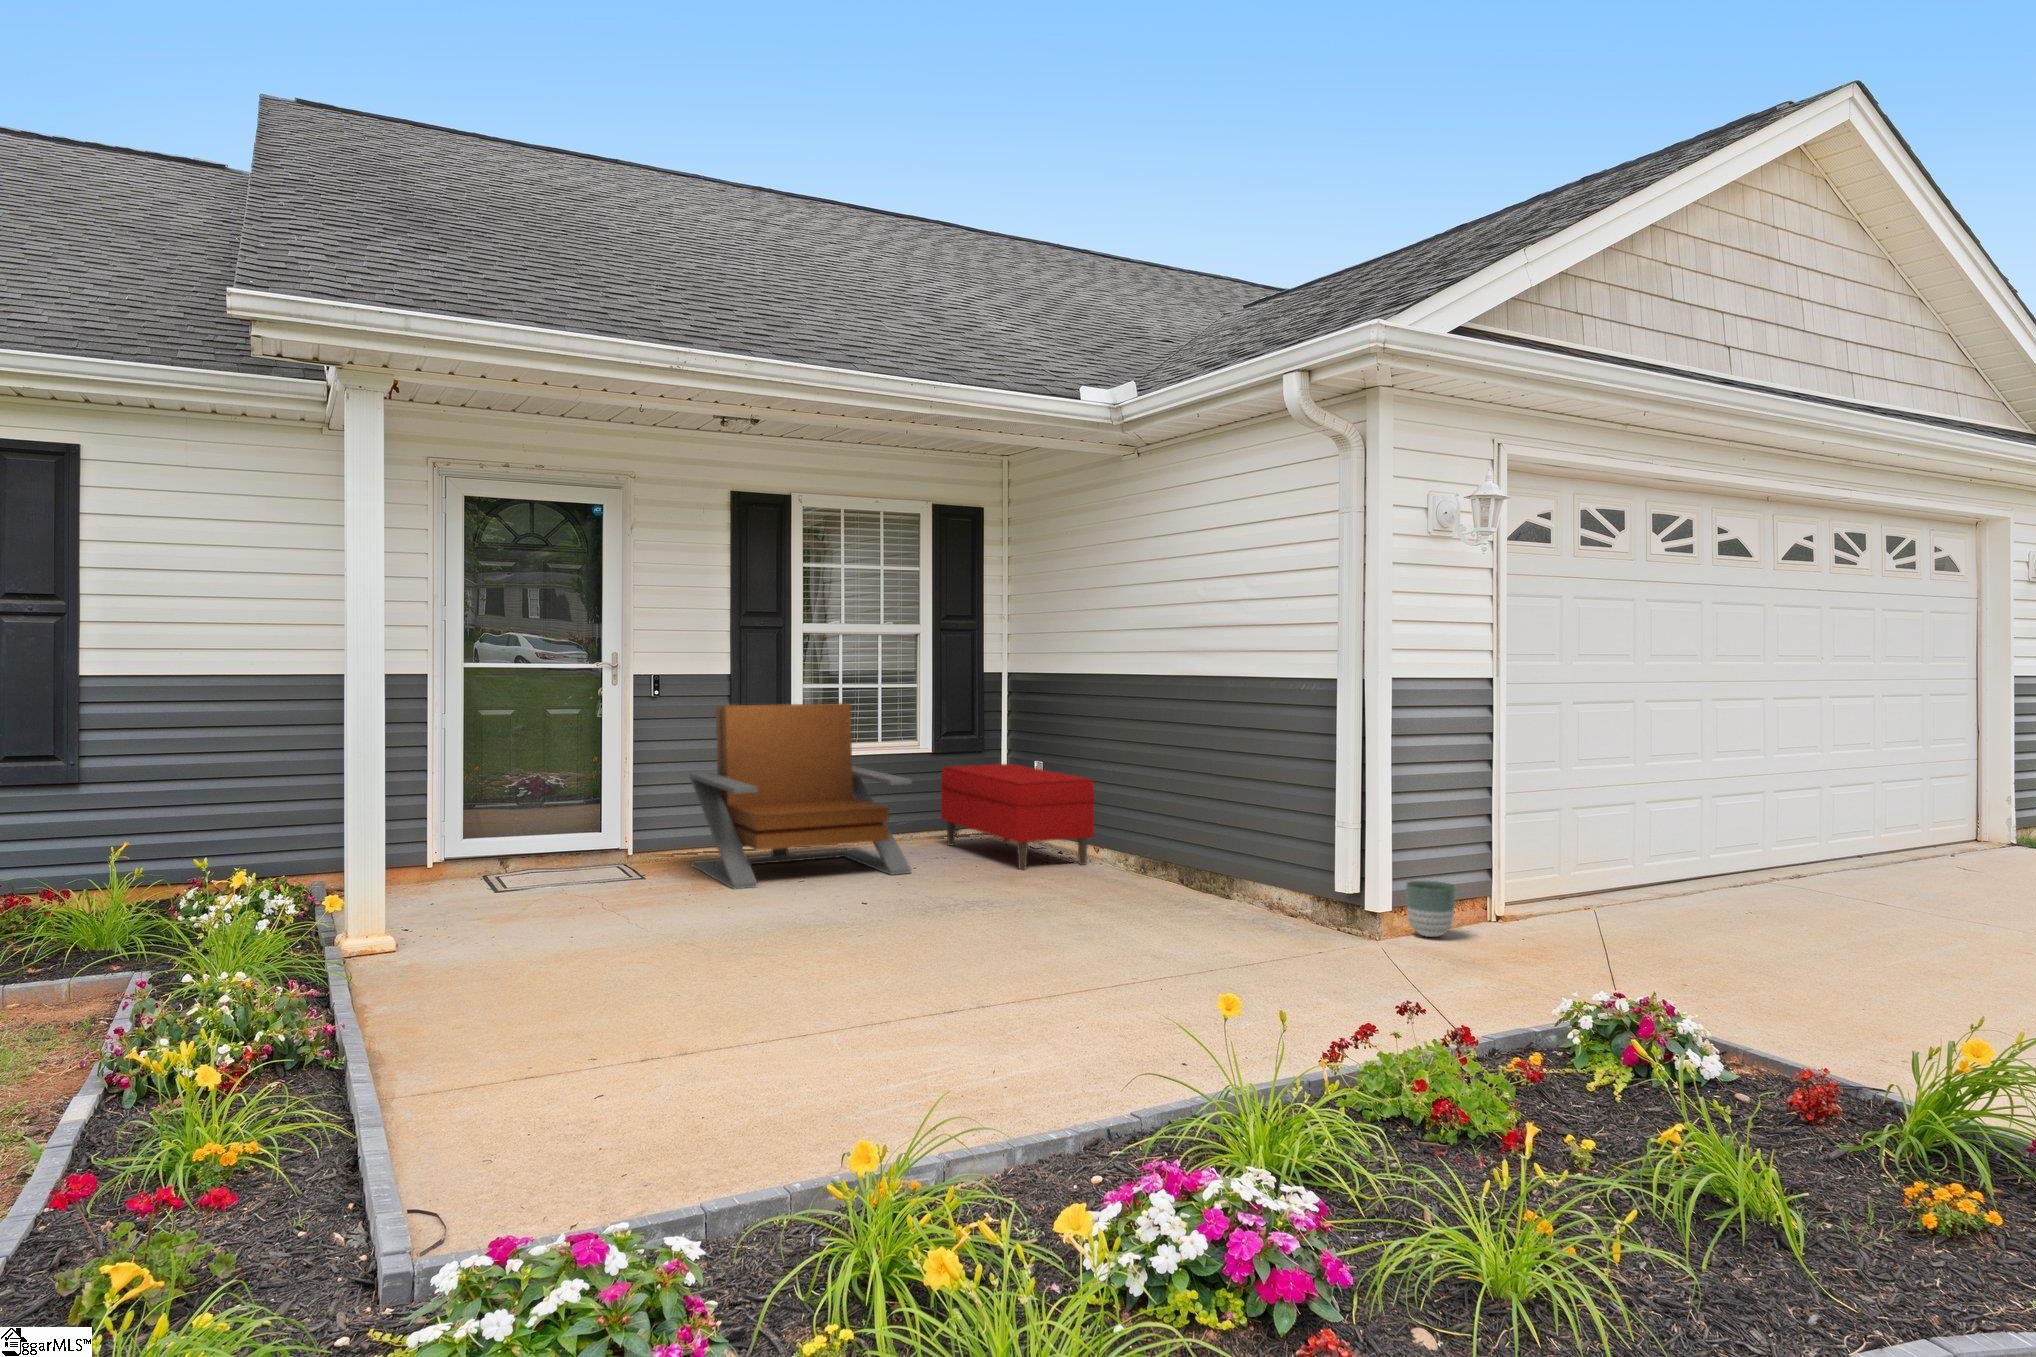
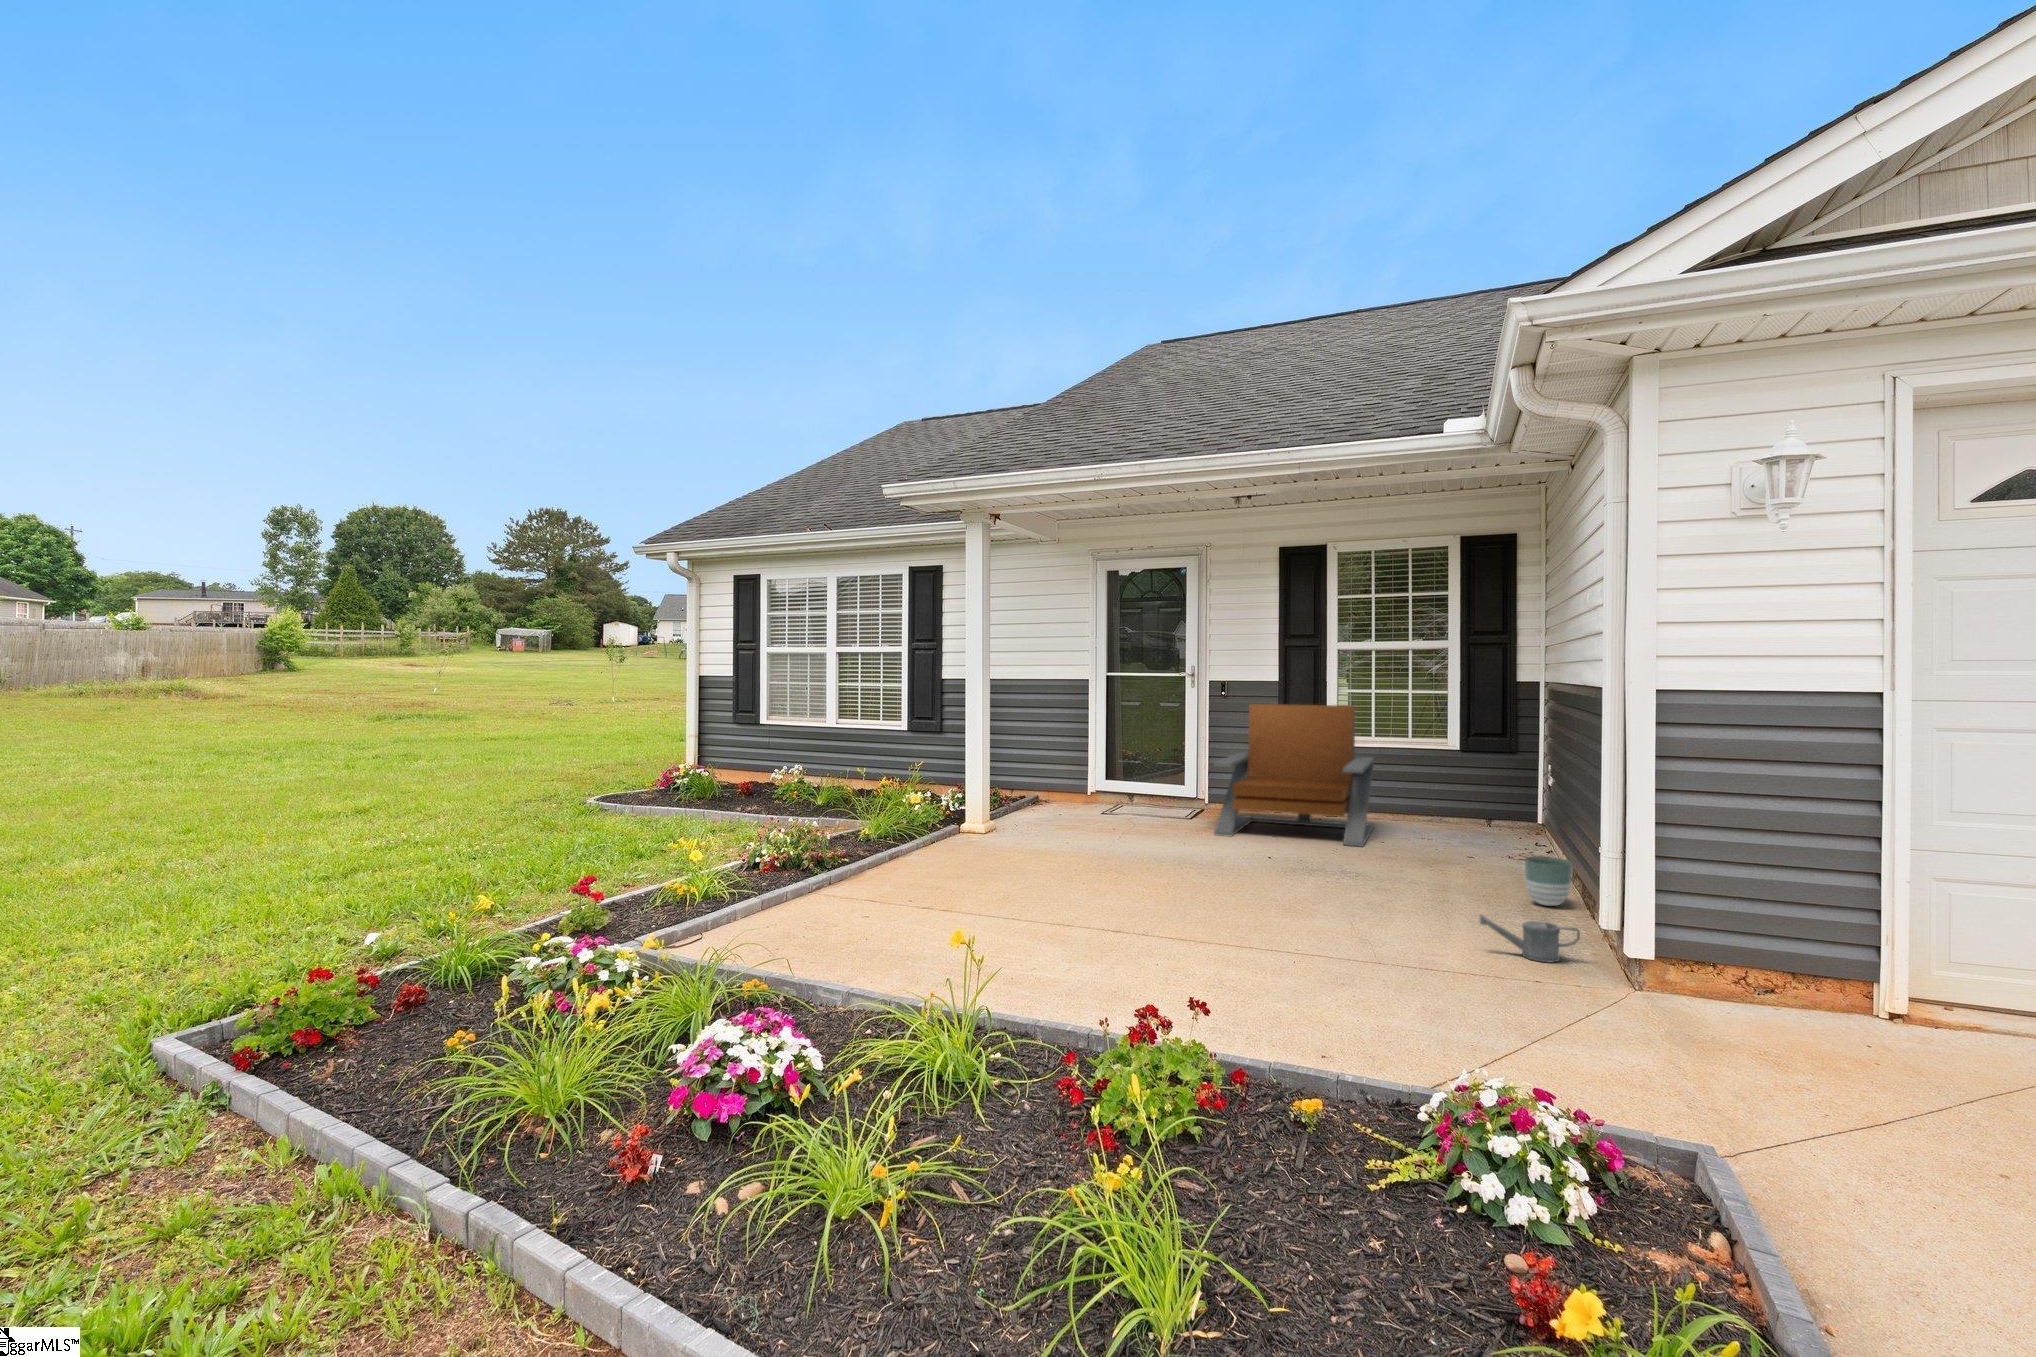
bench: present [941,764,1095,870] -> none [1455,764,1550,867]
planter: present [1406,881,1456,937] -> present [1525,856,1572,906]
watering can: none [1261,900,1327,937] -> present [1480,915,1580,962]

